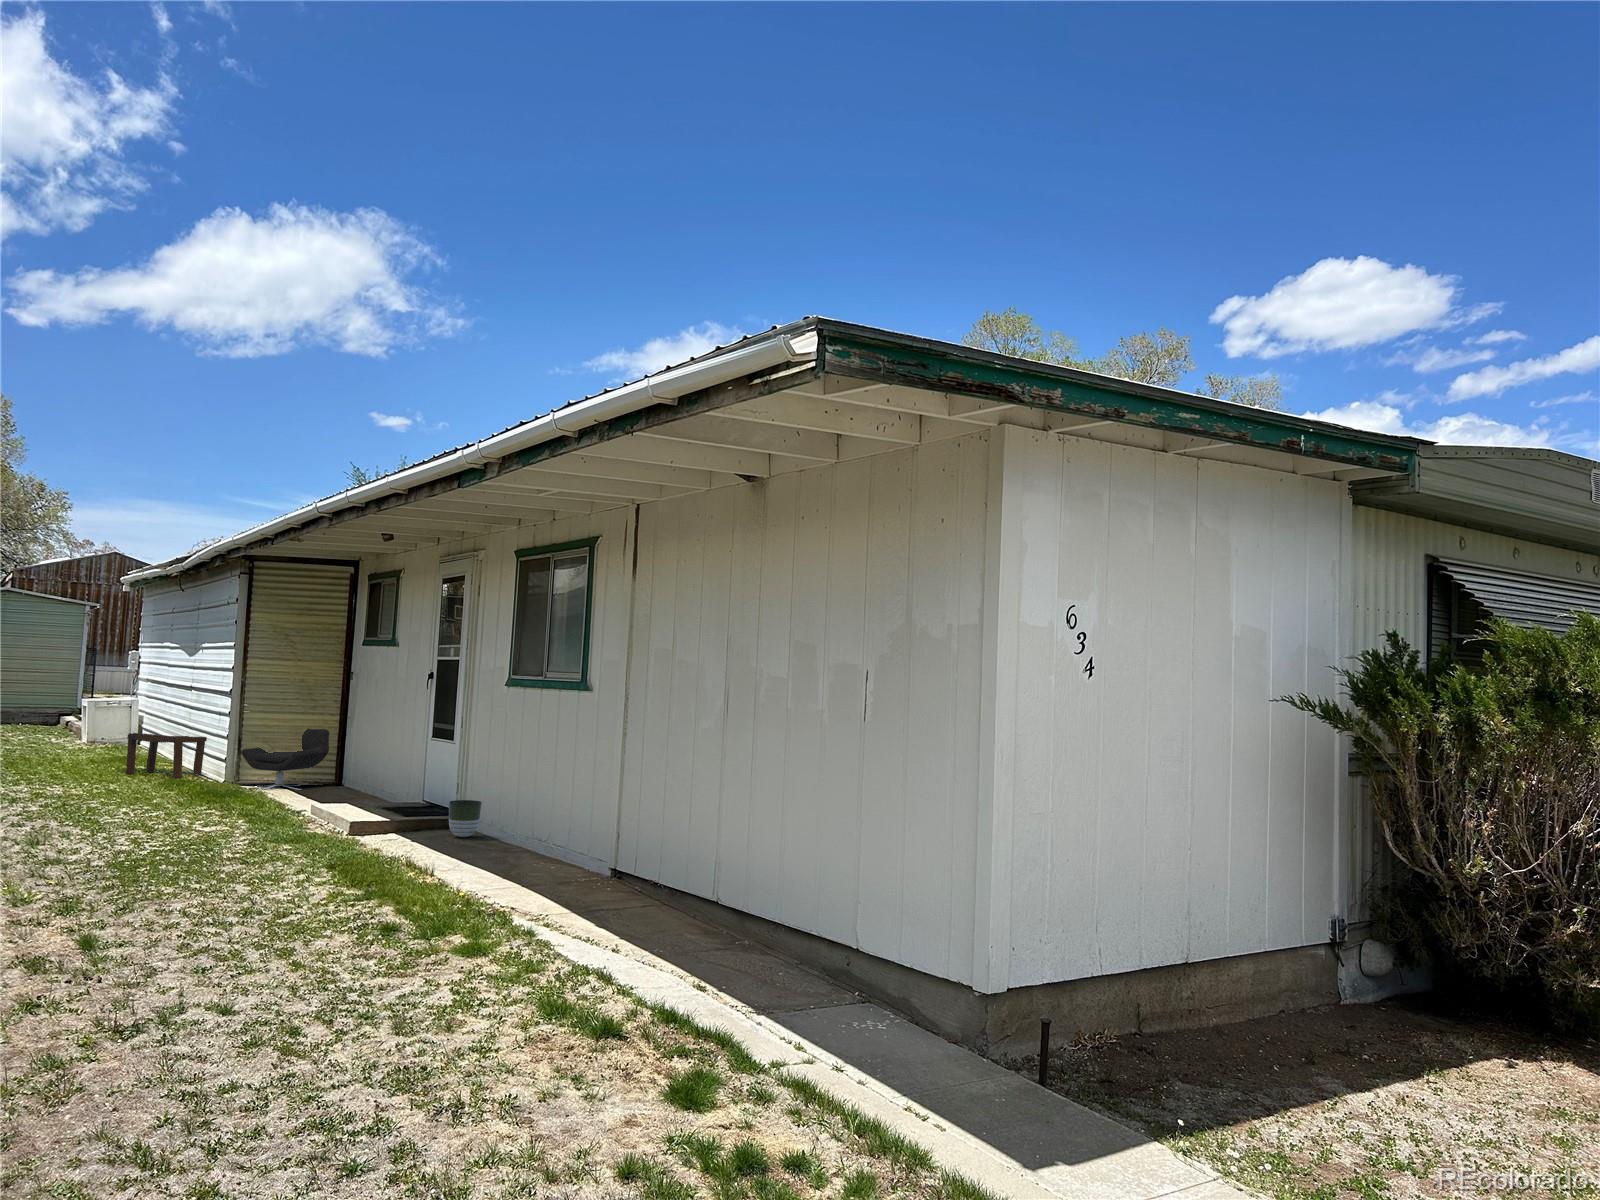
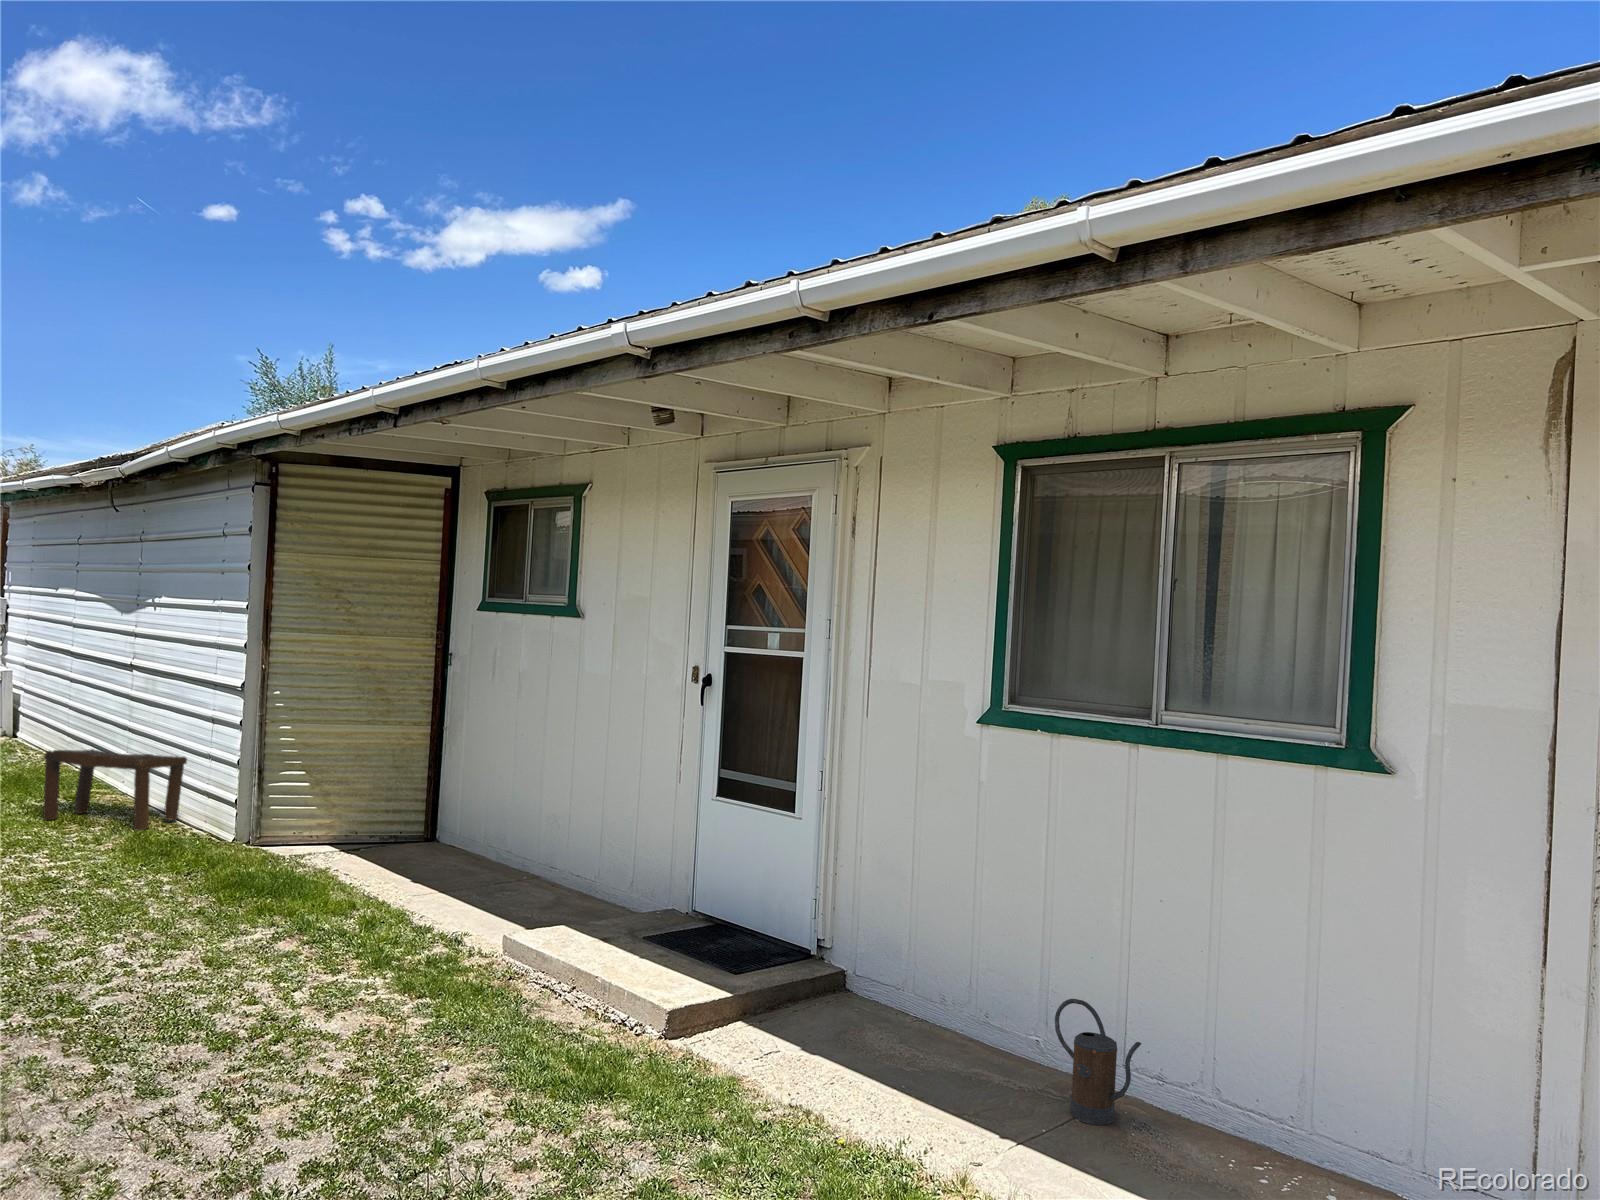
lounge chair: present [241,729,329,790] -> none [275,746,421,865]
planter: present [449,800,482,837] -> none [885,955,950,1039]
watering can: none [482,802,504,854] -> present [1055,999,1141,1125]

